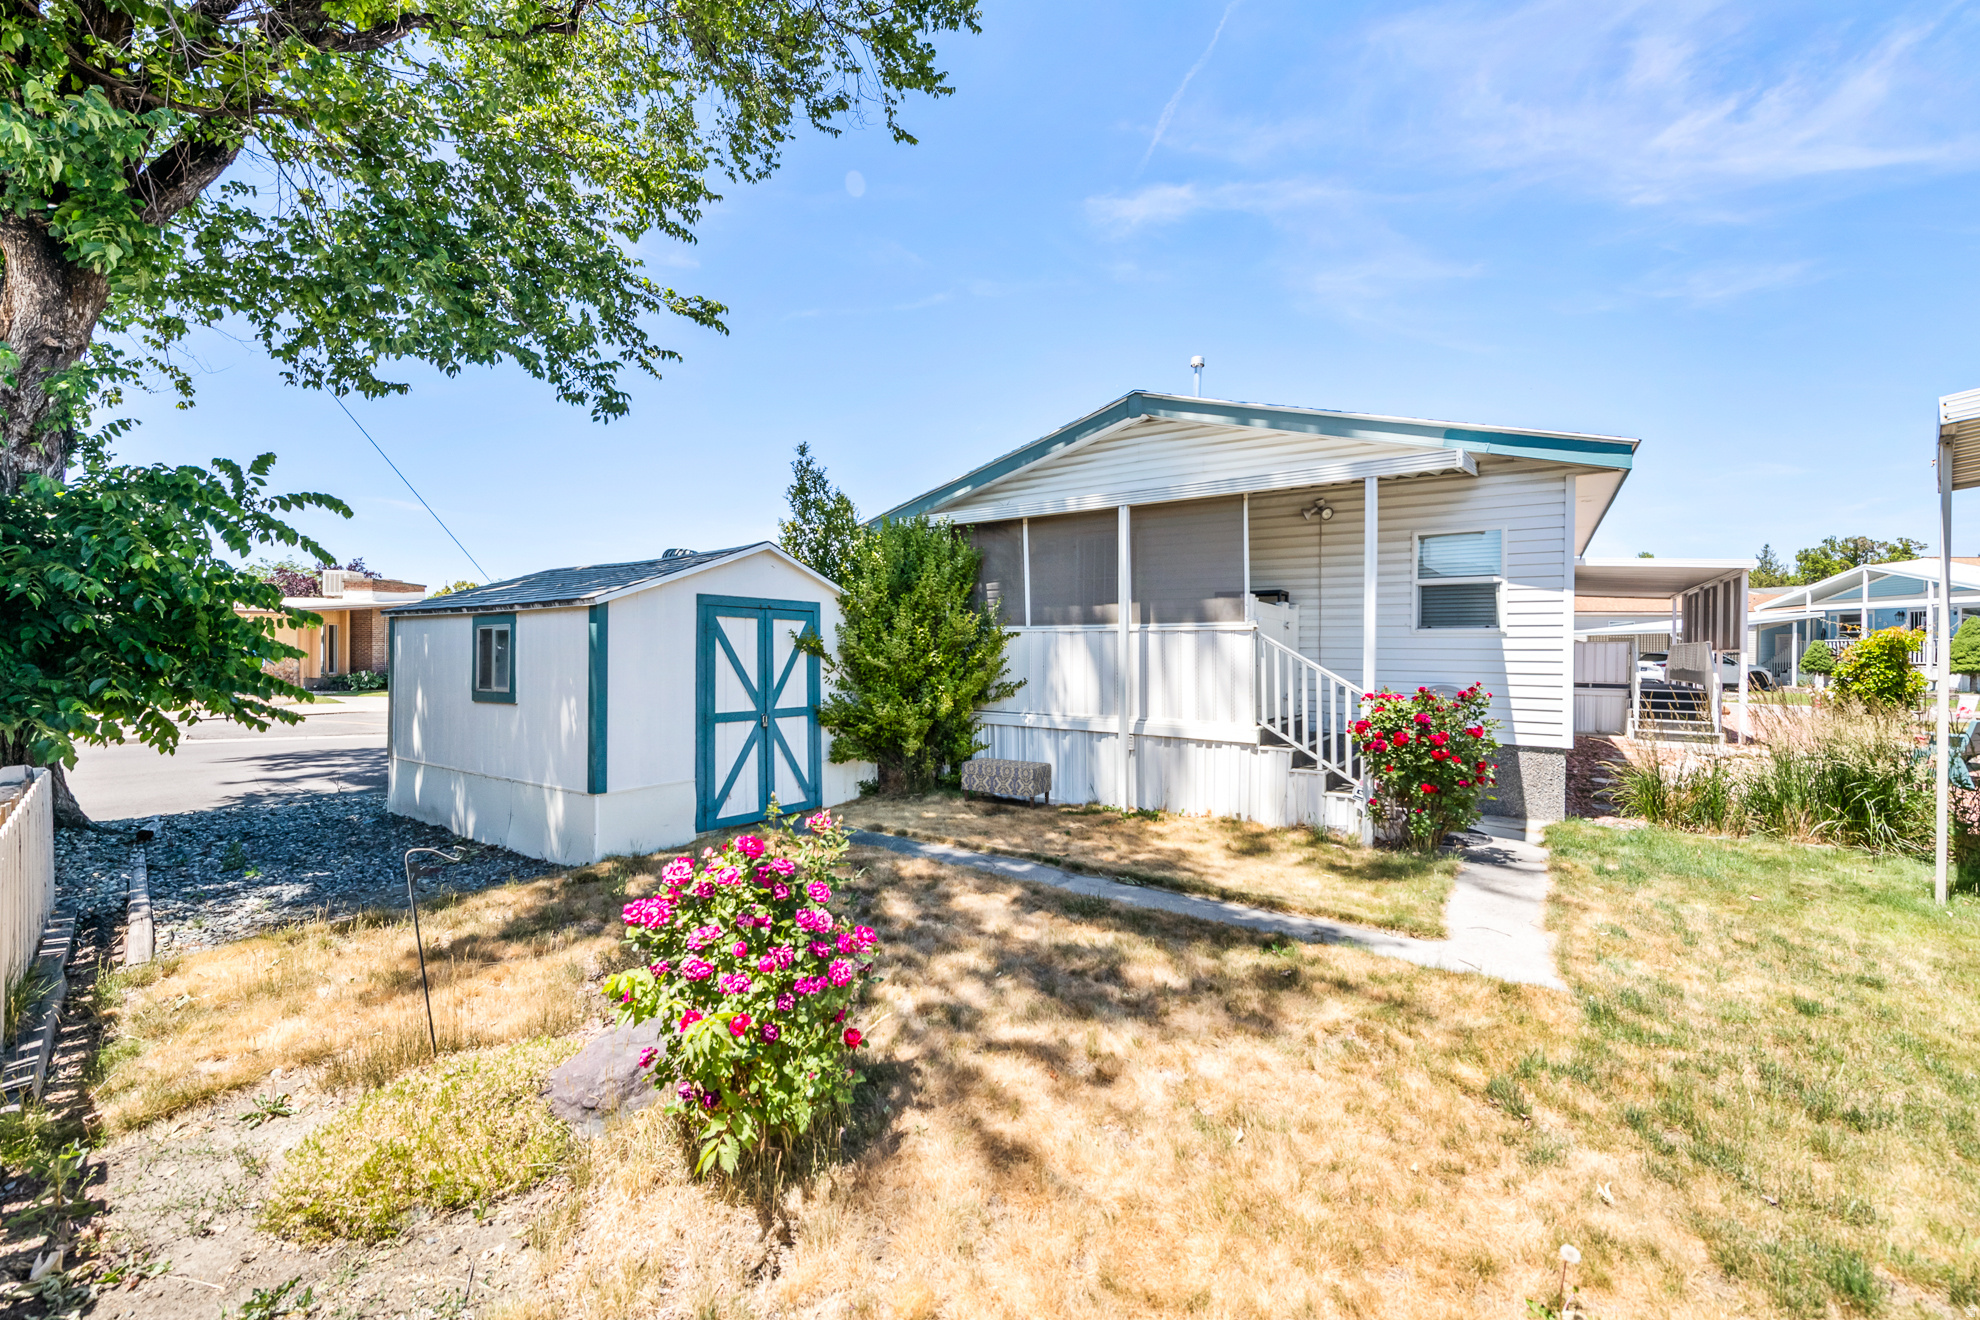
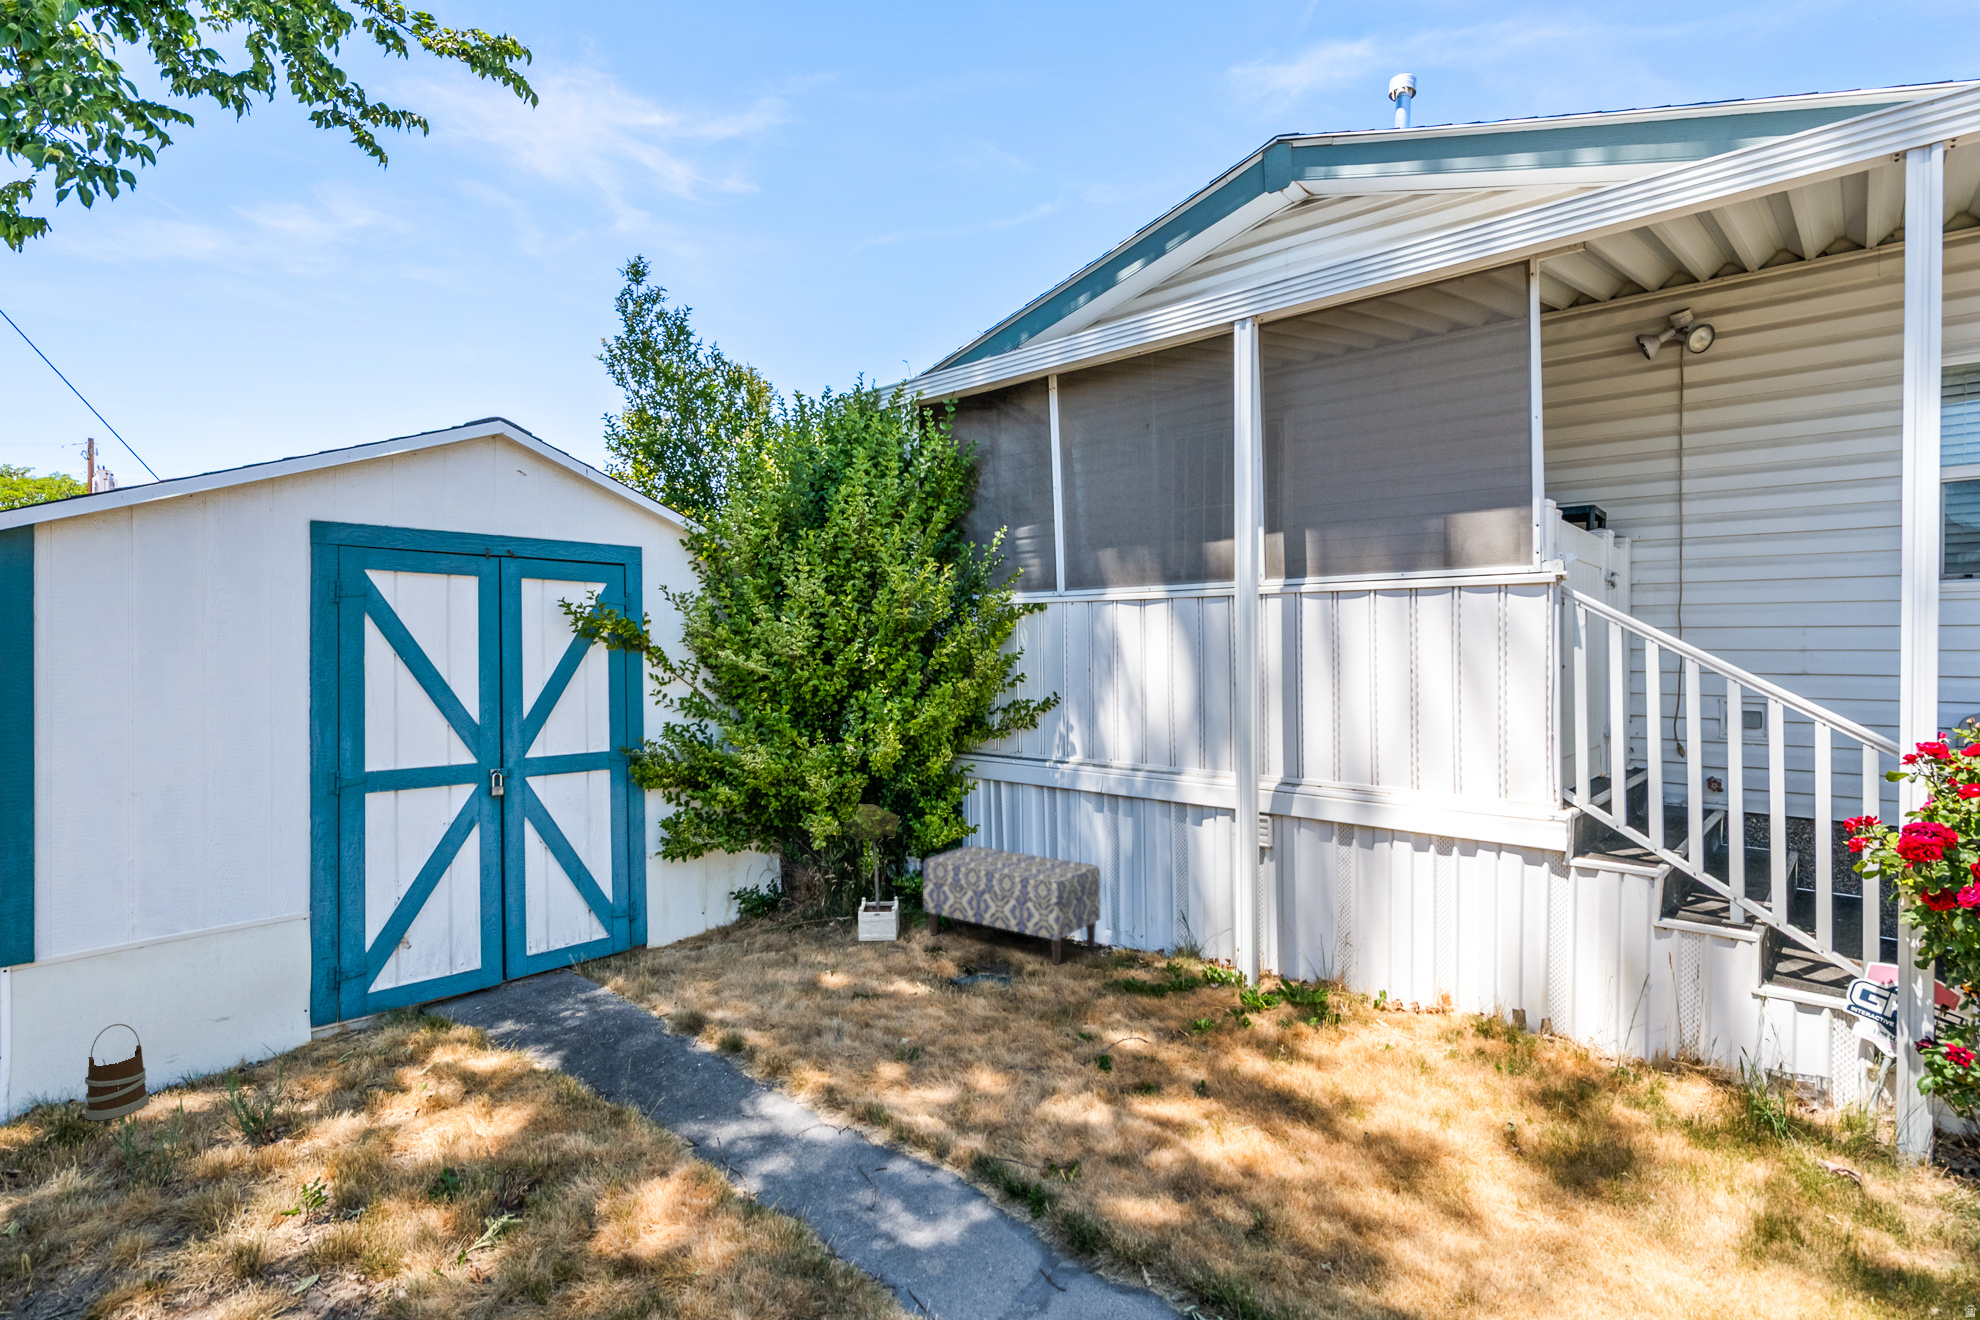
potted tree: none [920,734,950,804] -> present [844,804,900,941]
wooden bucket: none [618,823,642,864] -> present [85,1024,149,1120]

